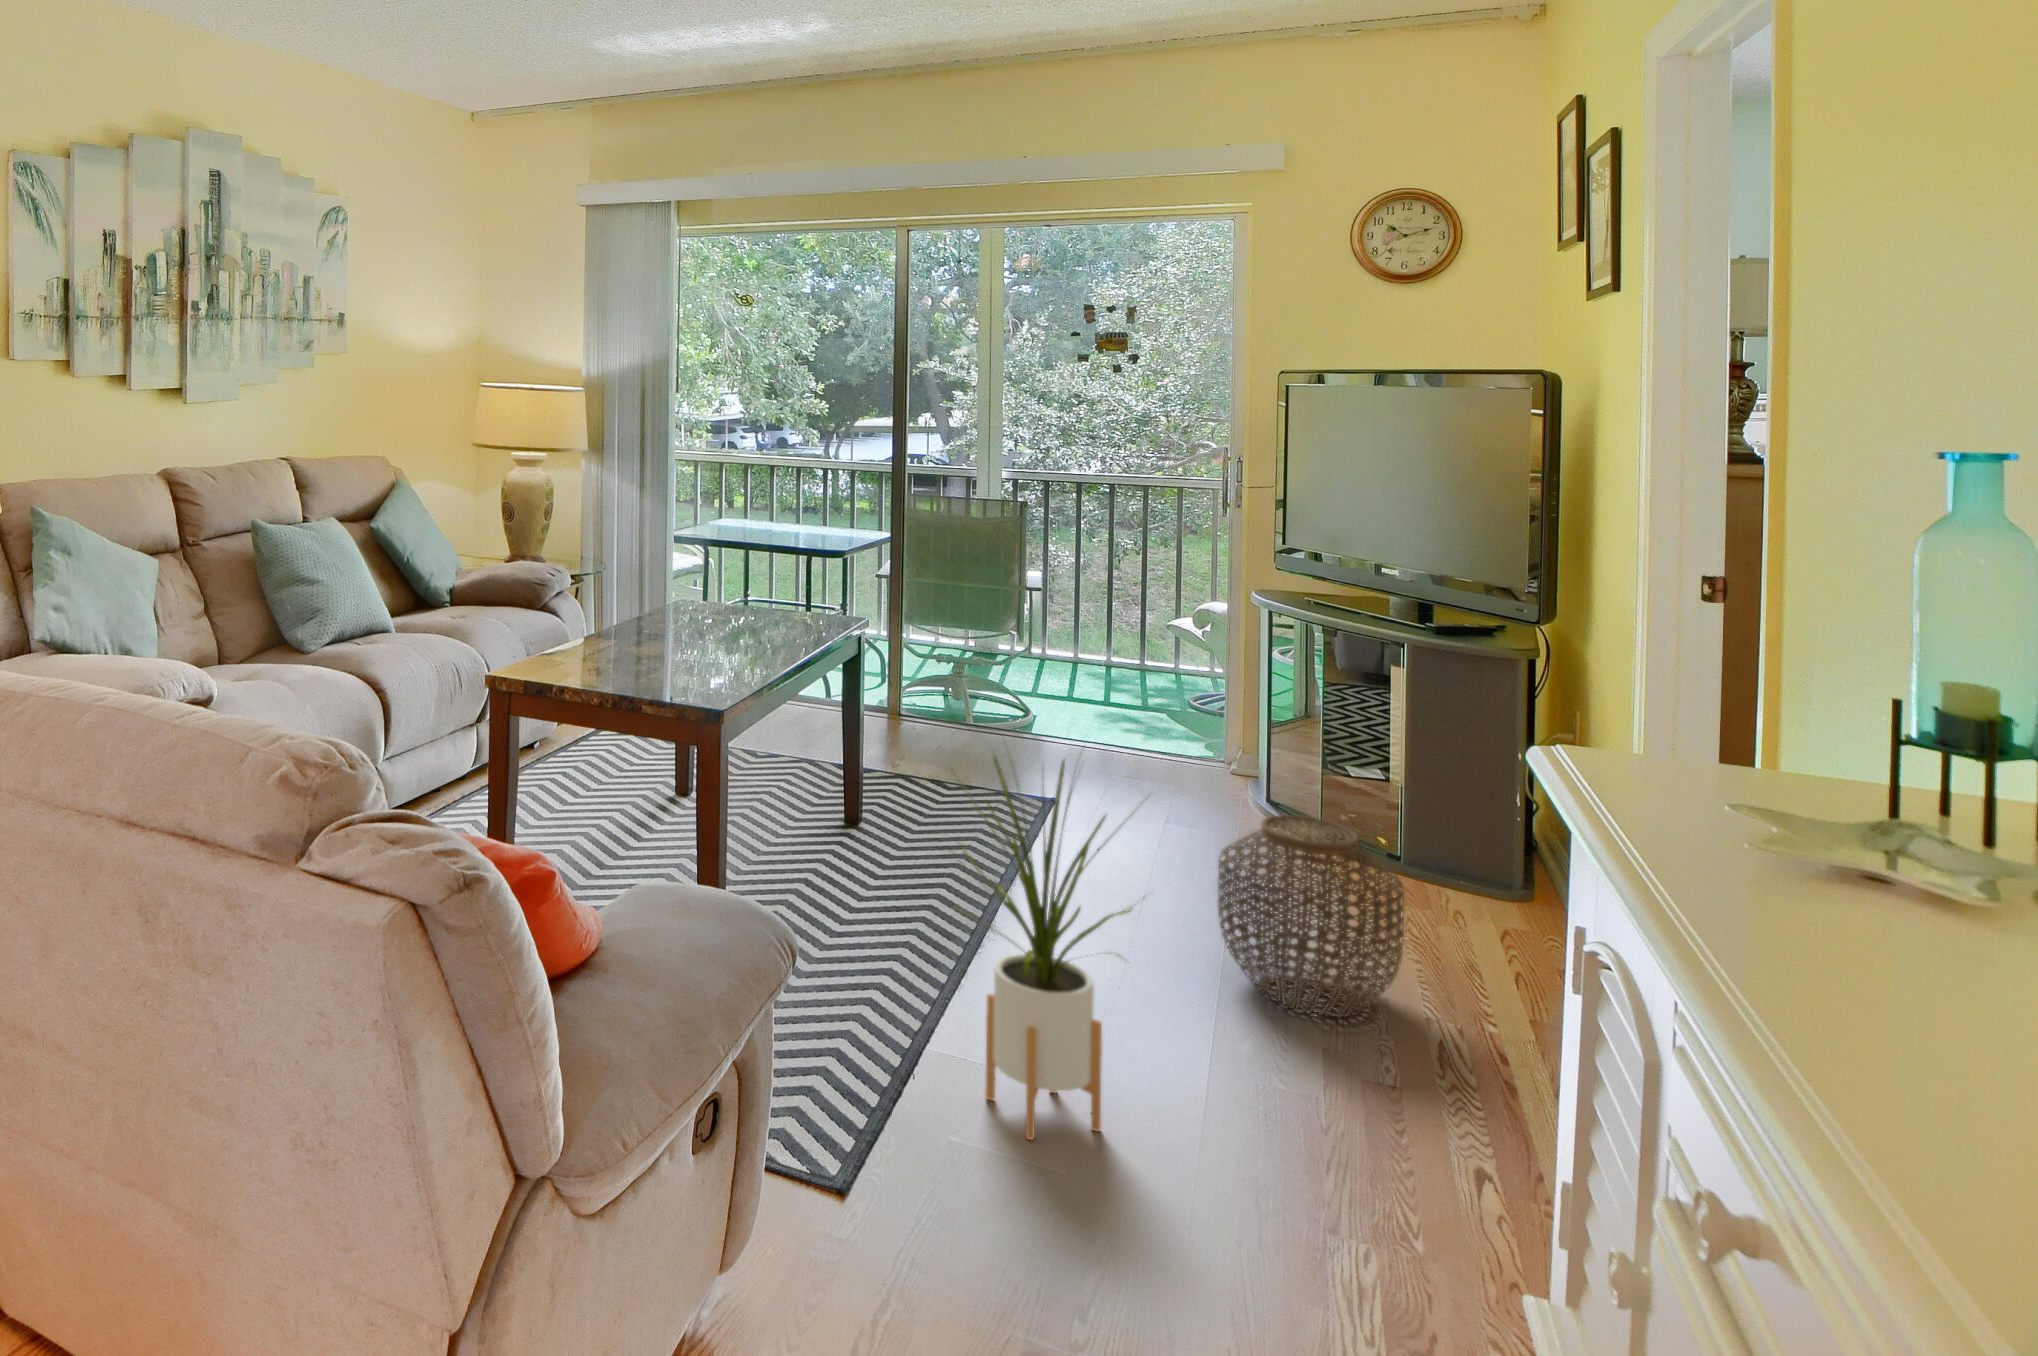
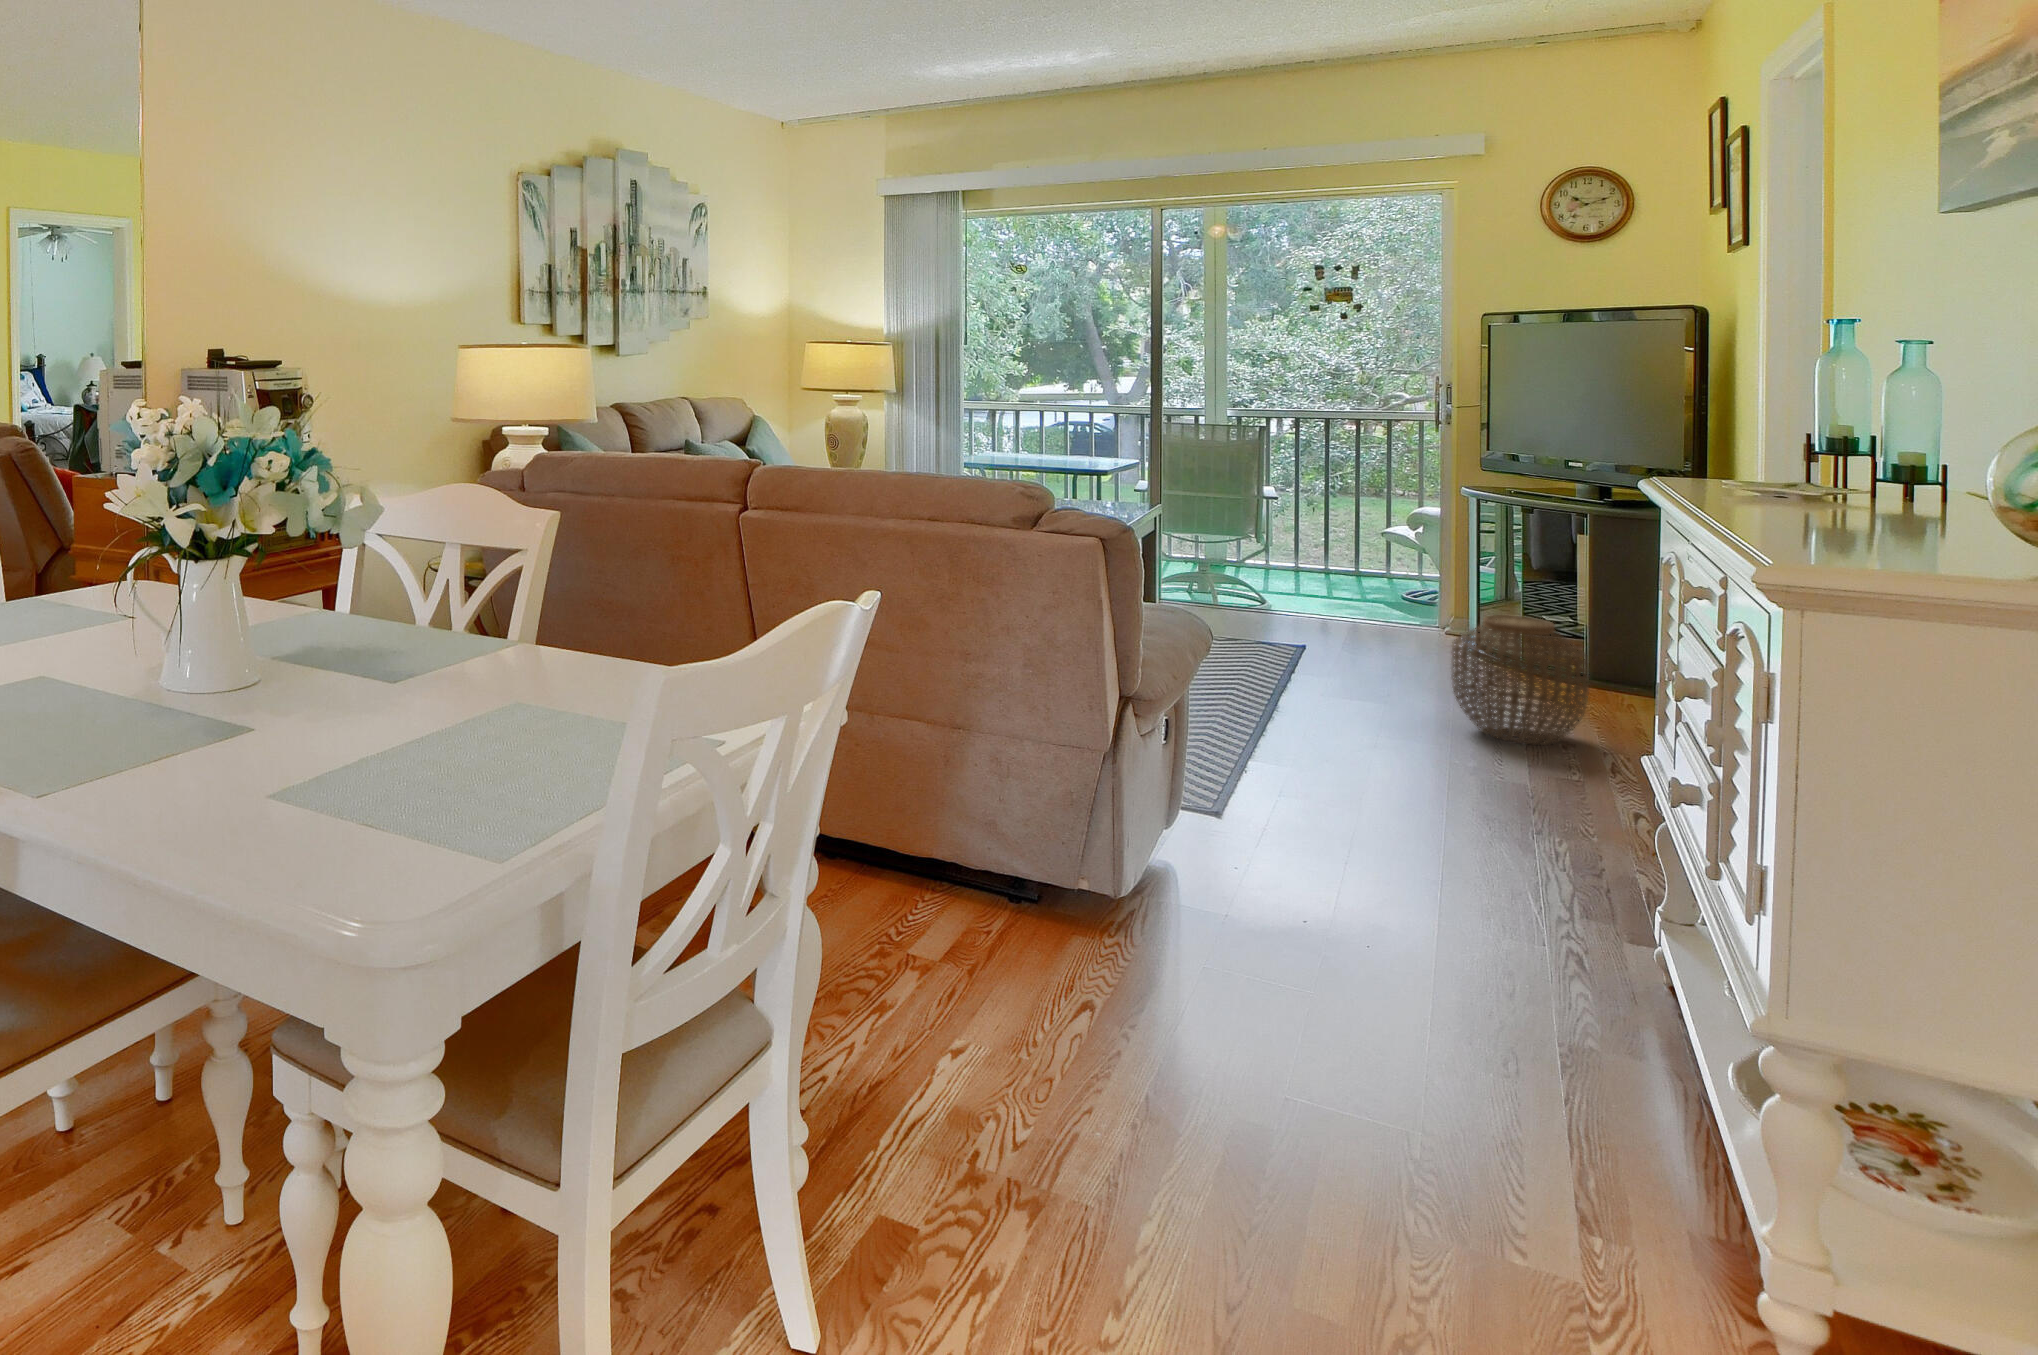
house plant: present [955,755,1131,1141] -> none [1275,540,1420,788]

